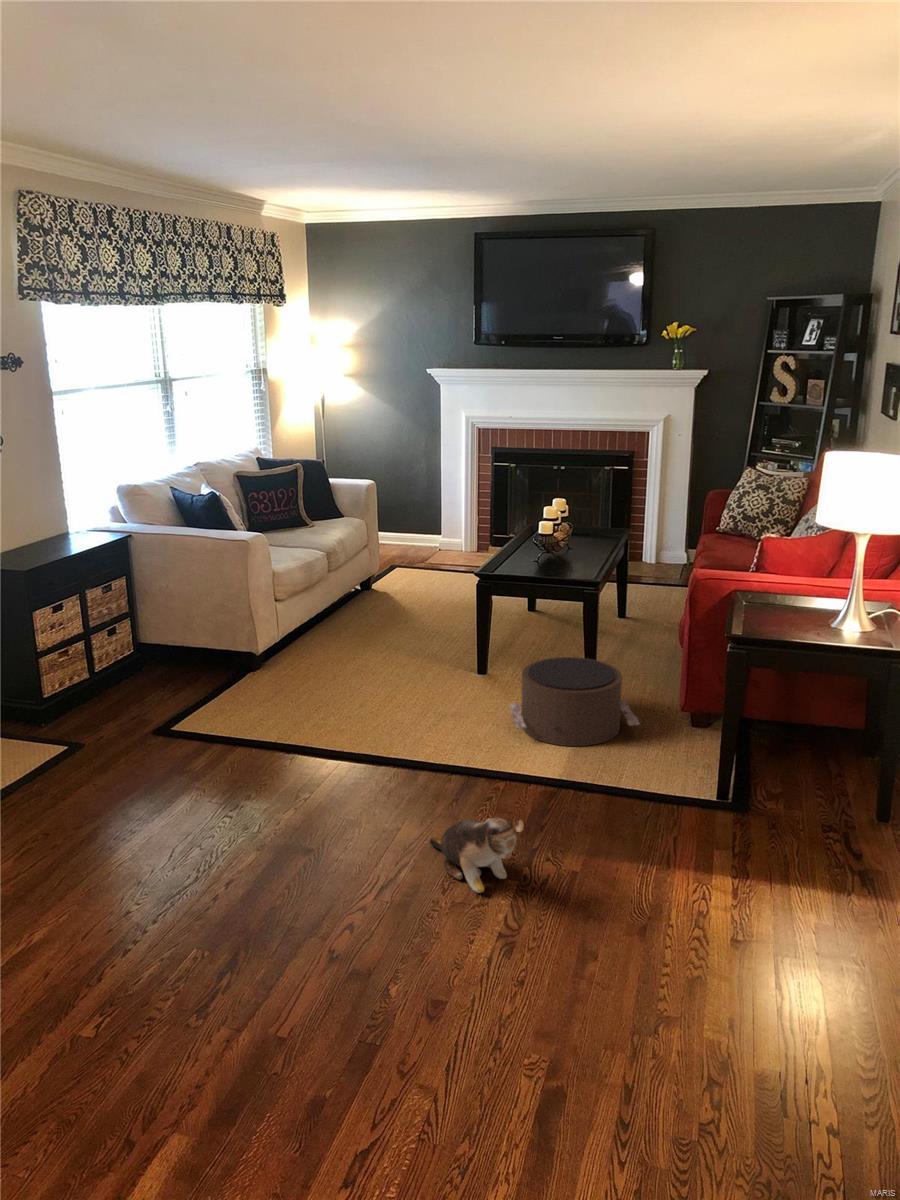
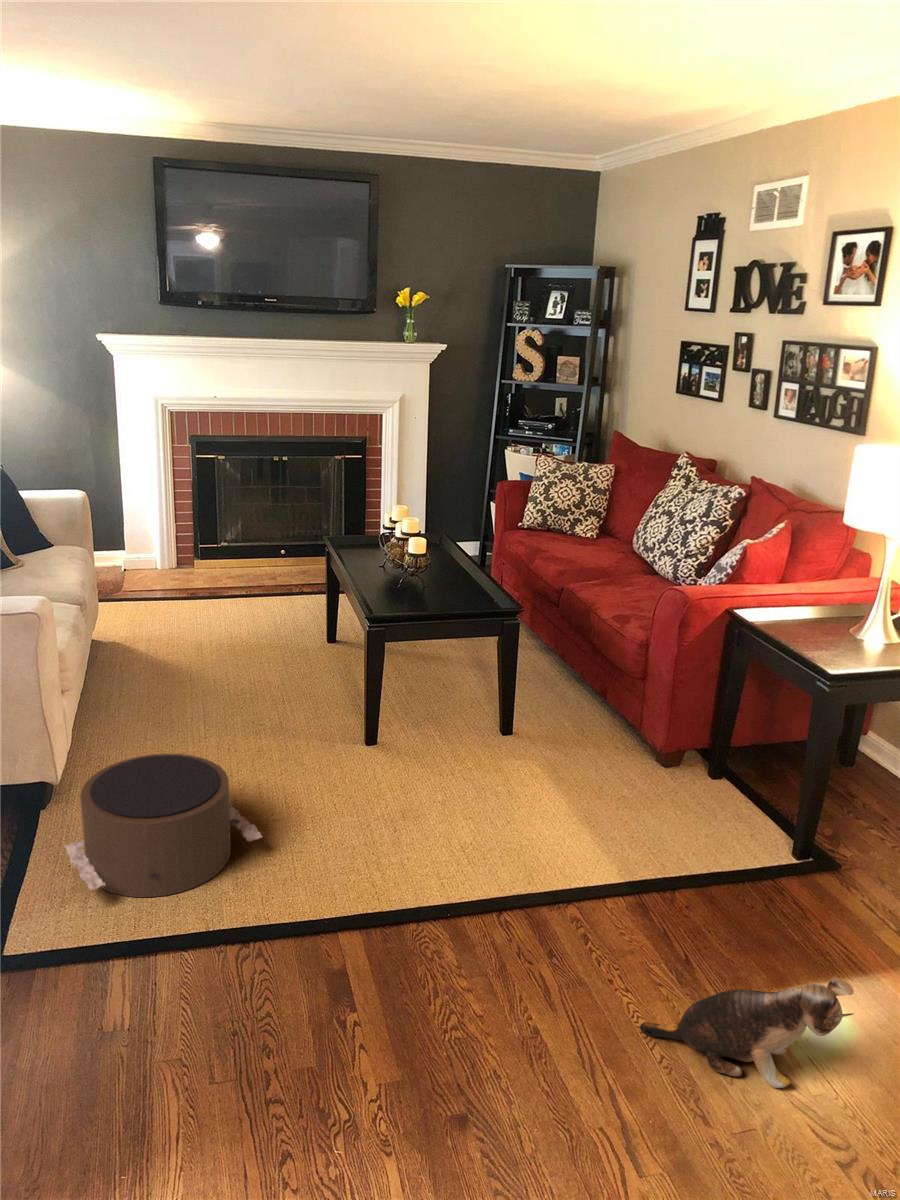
pouf: present [510,657,639,746] -> present [65,754,262,897]

